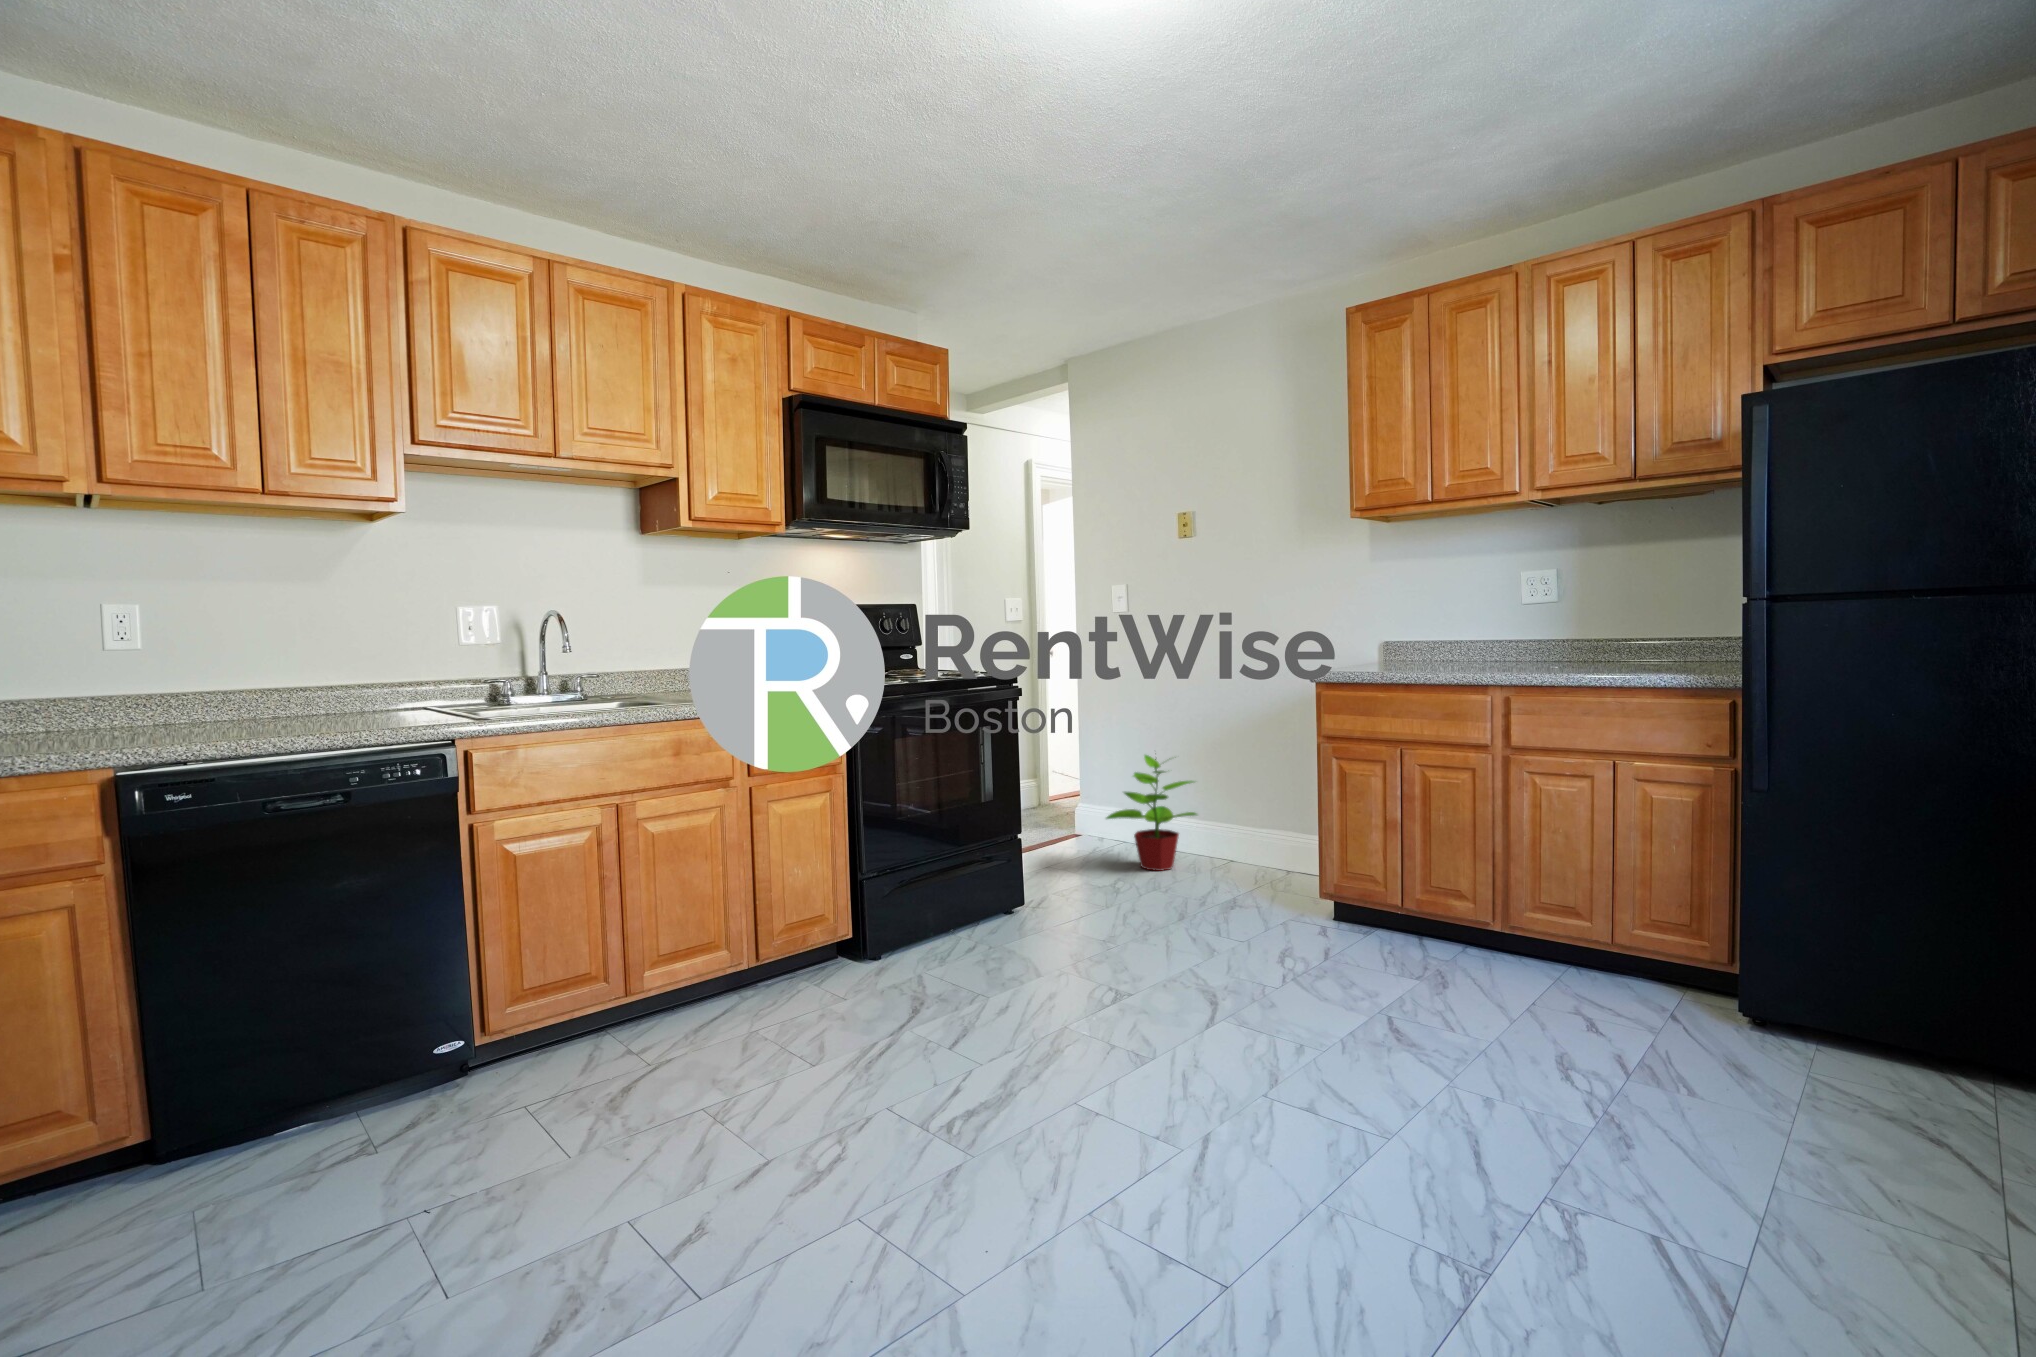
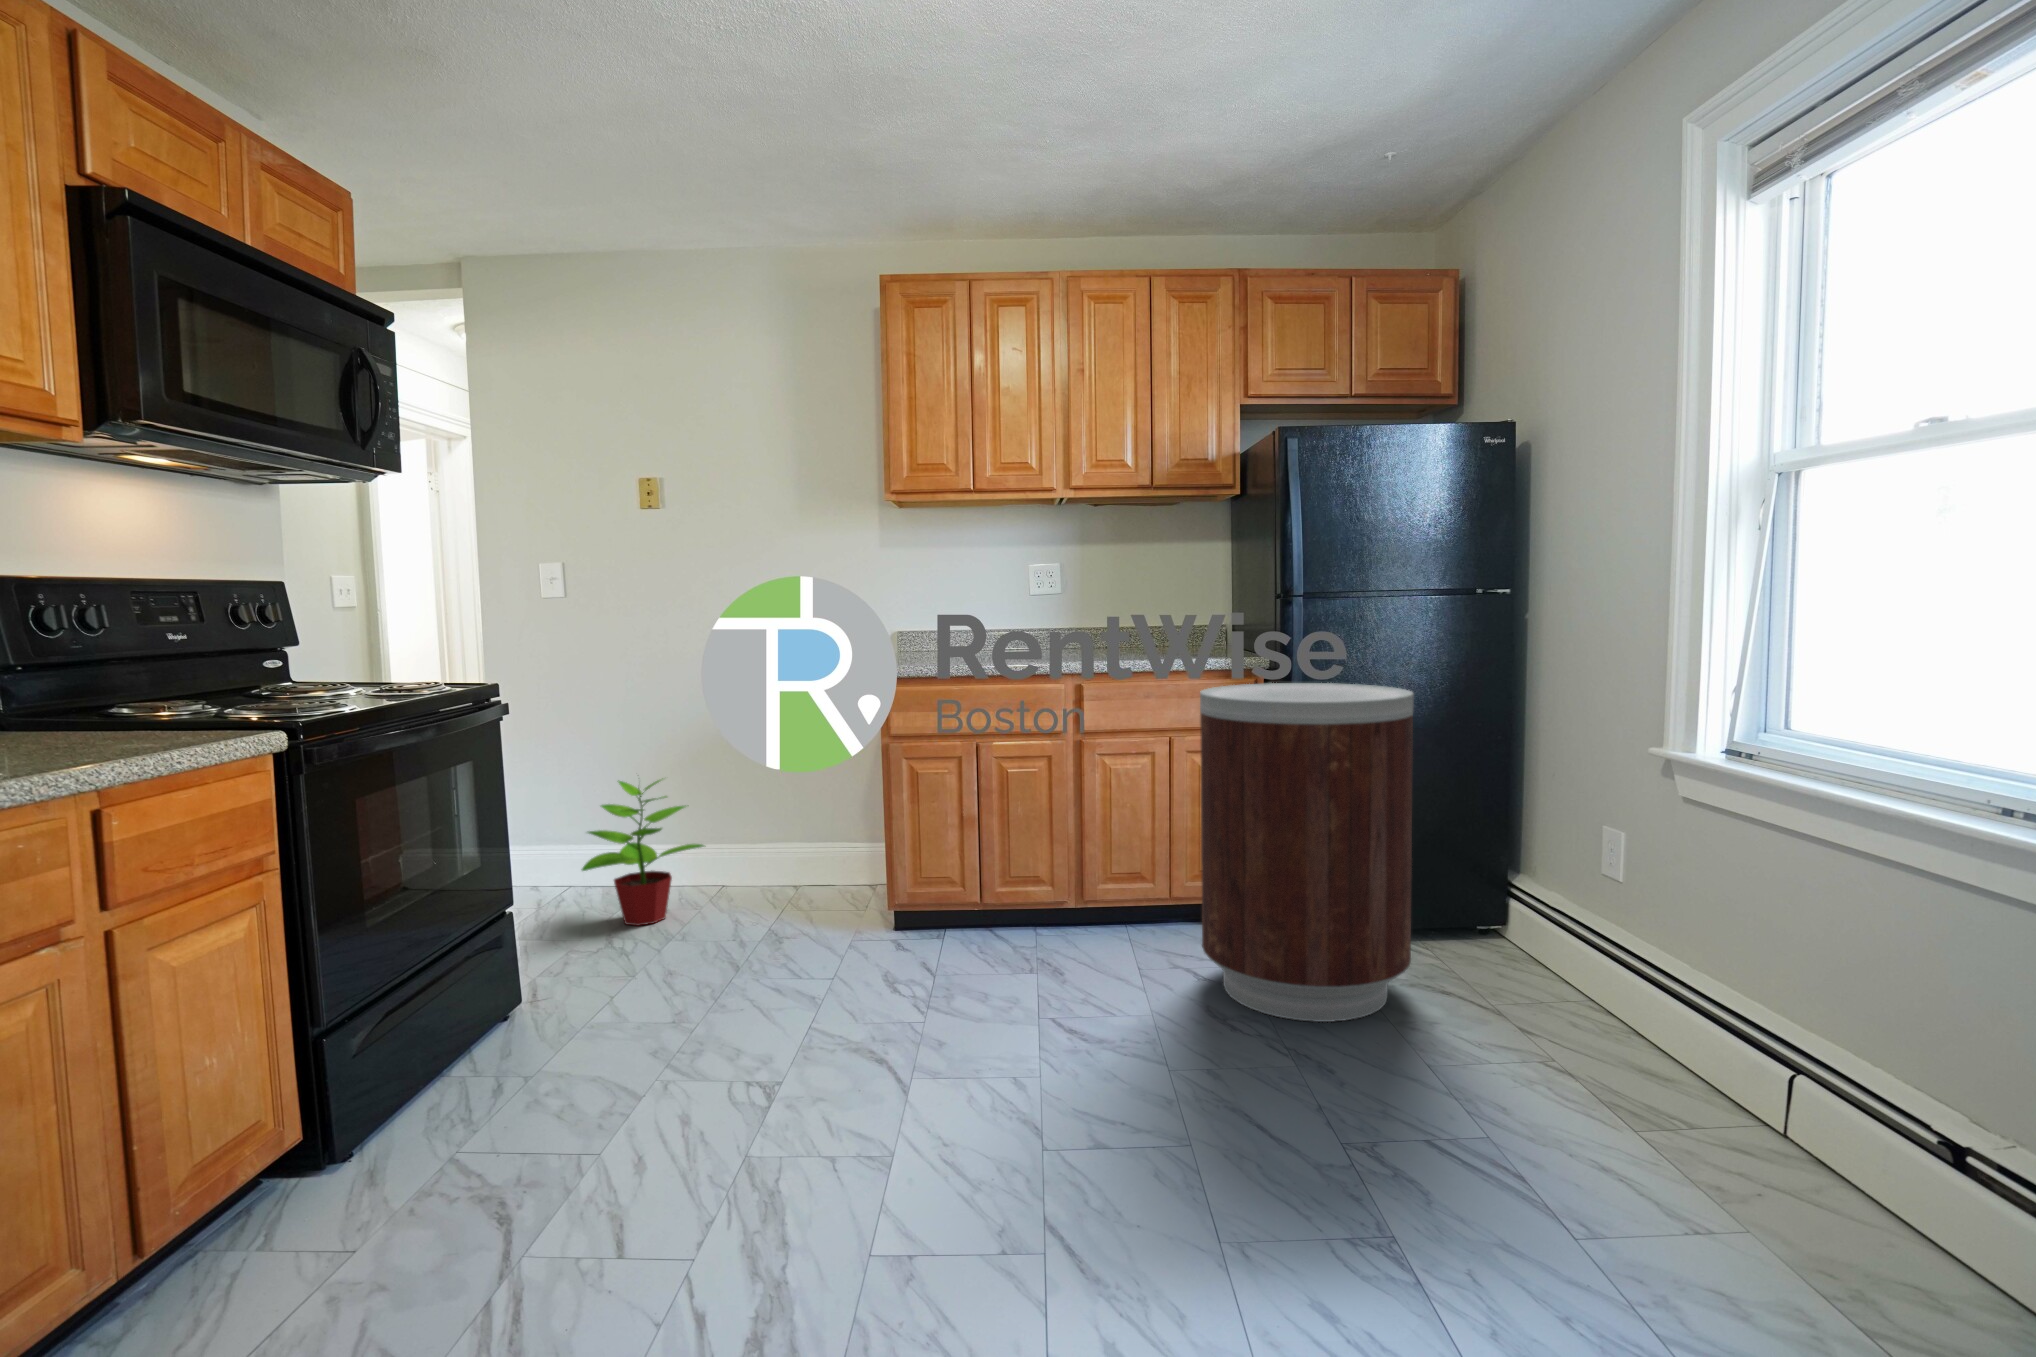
trash can: none [1579,707,1890,1124] -> present [1200,683,1414,1022]

